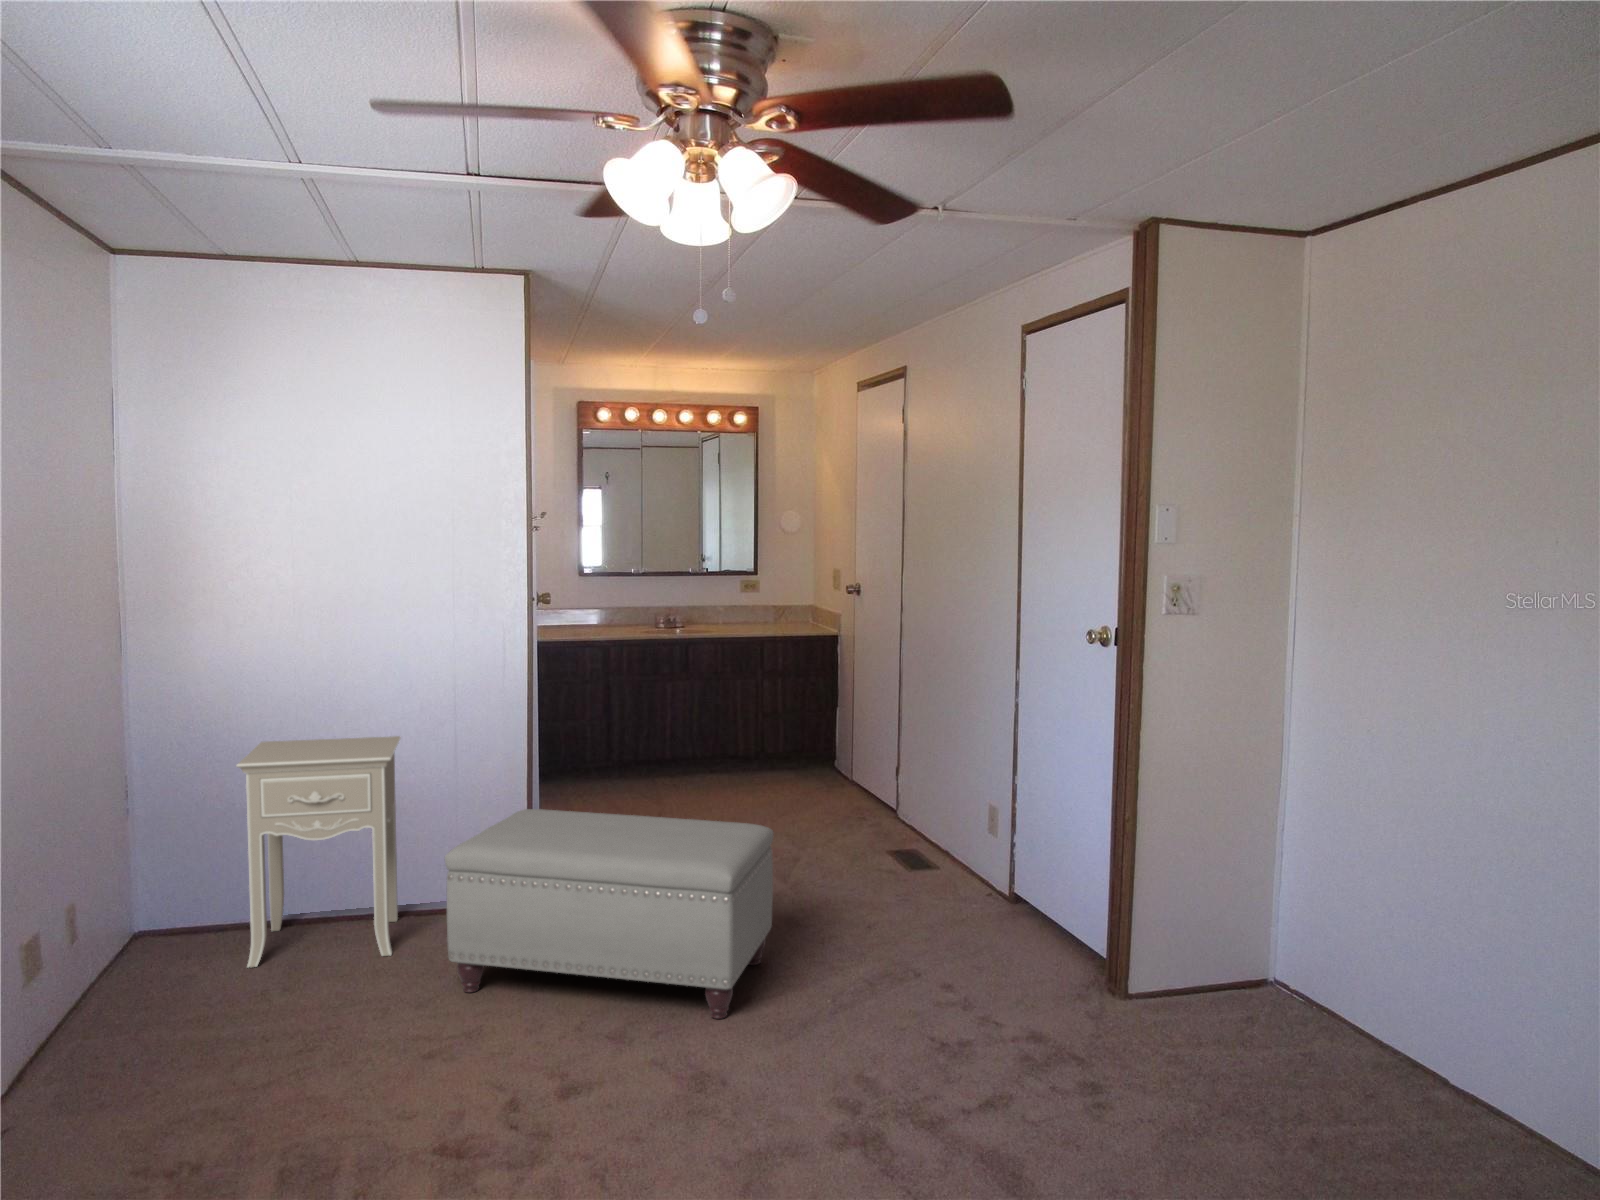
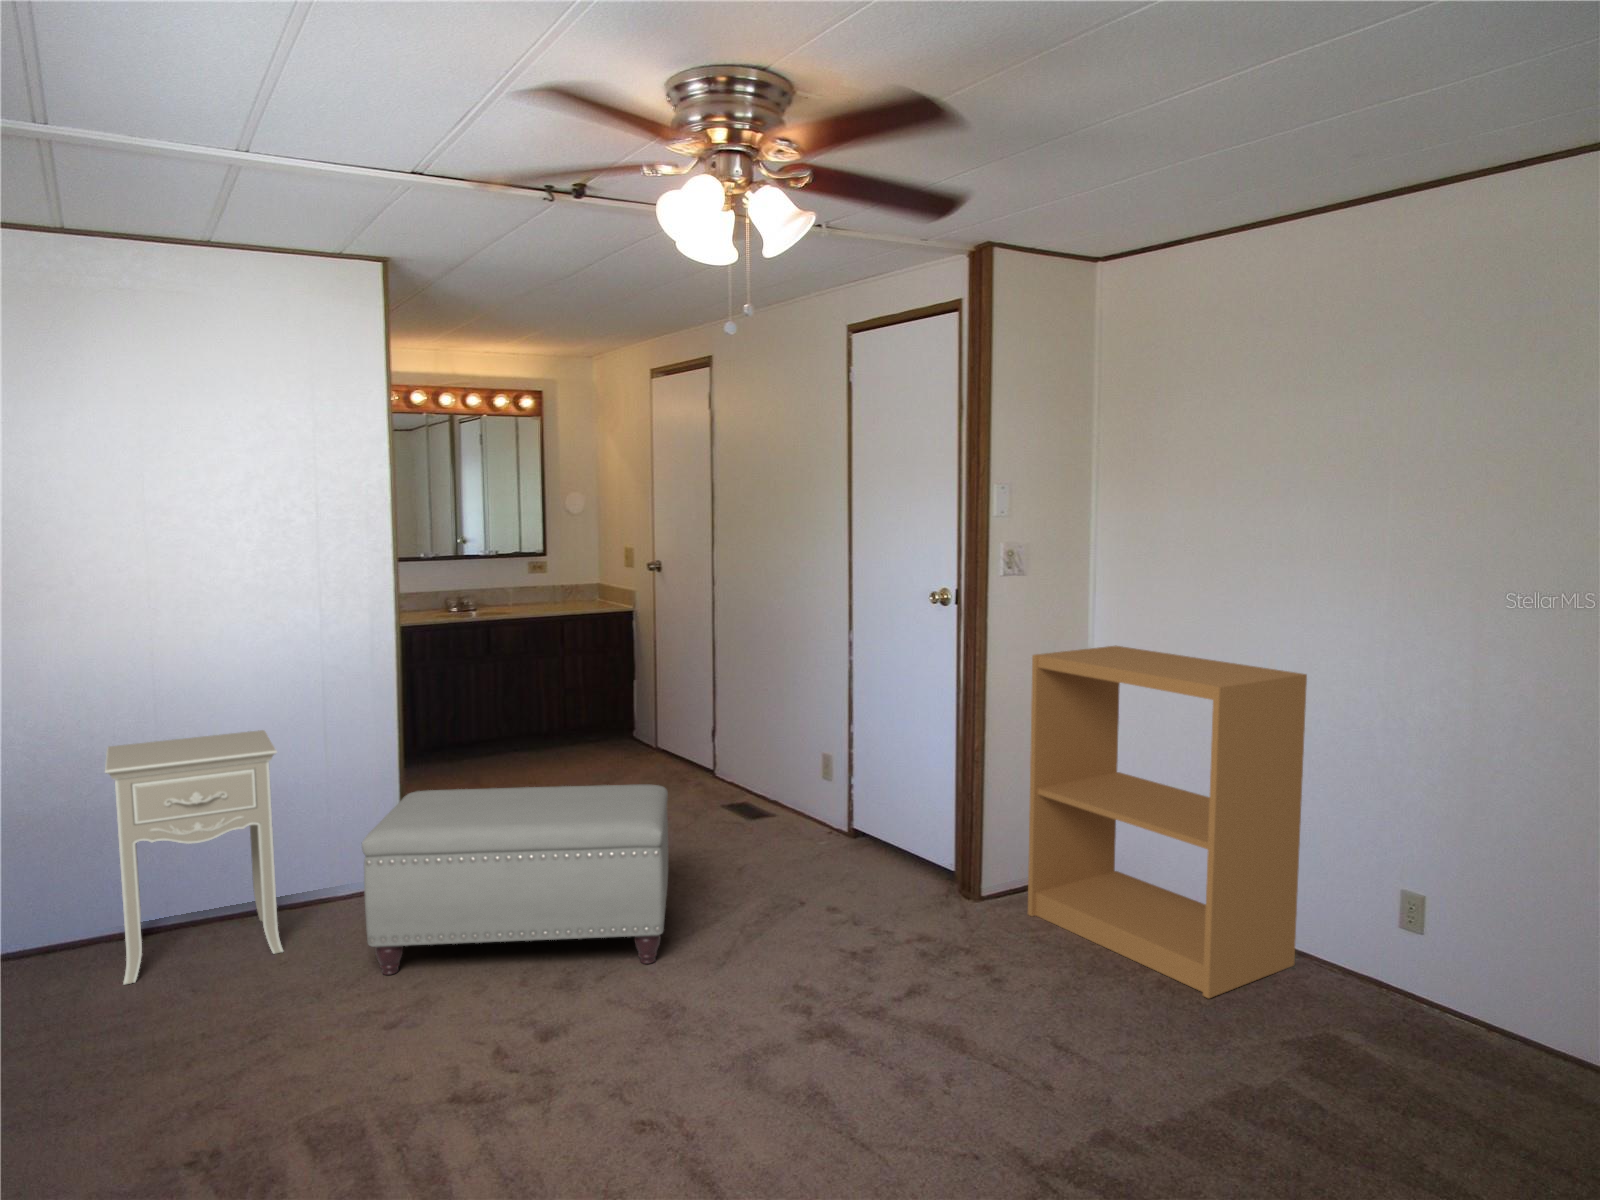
bookshelf: none [1178,705,1538,1170] -> present [1028,646,1307,998]

